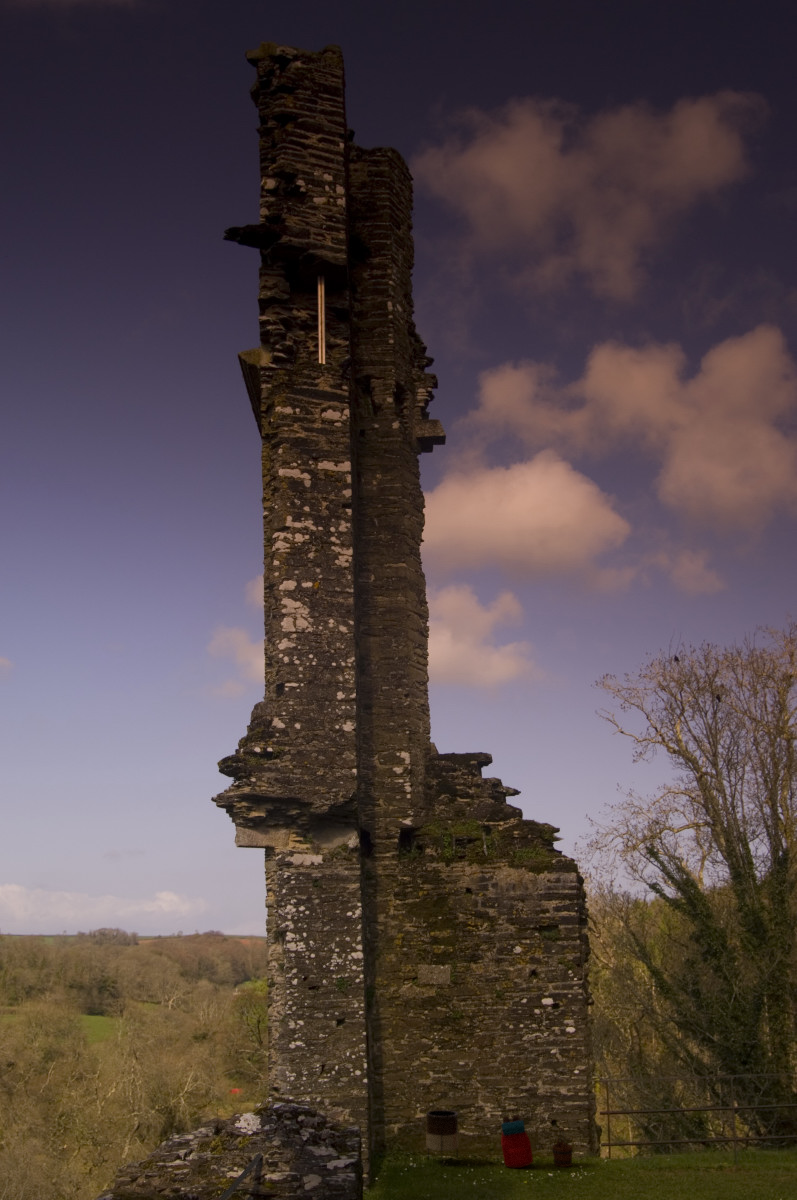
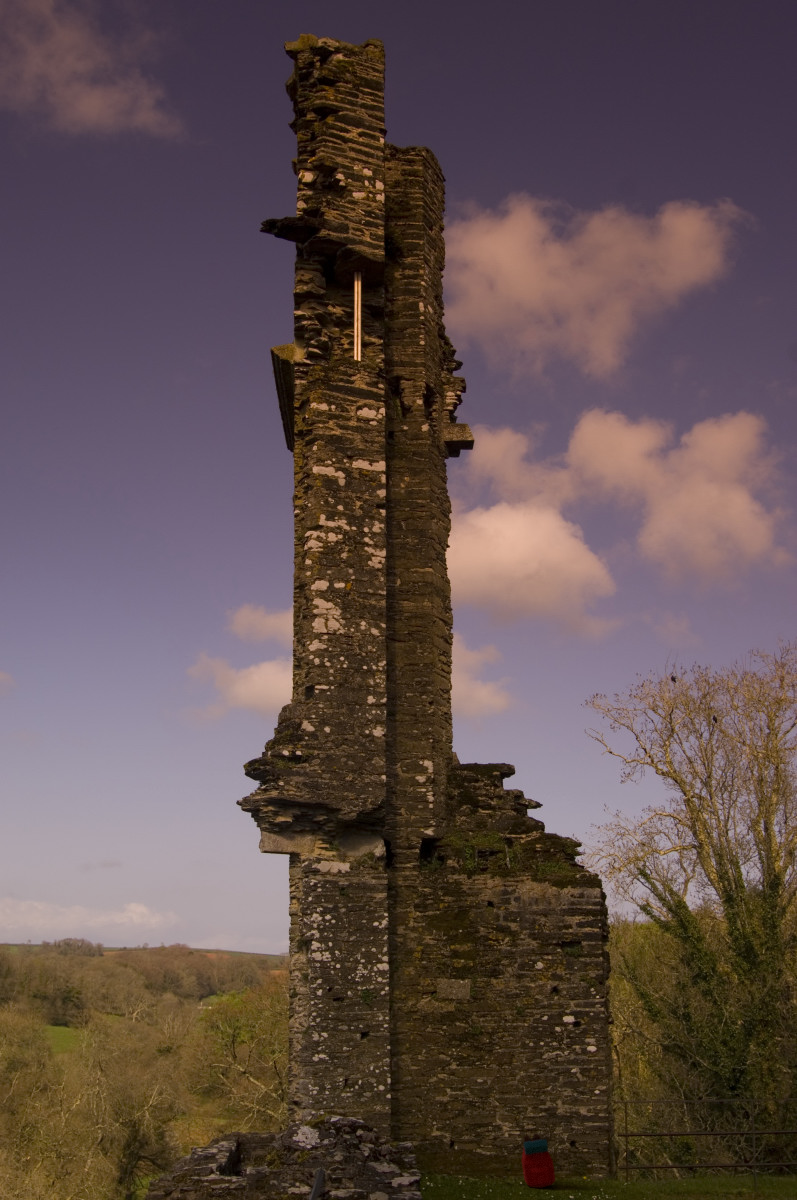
planter: present [426,1110,459,1159] -> none [446,1128,479,1186]
wooden bucket: present [552,1128,573,1167] -> none [573,1147,594,1187]

